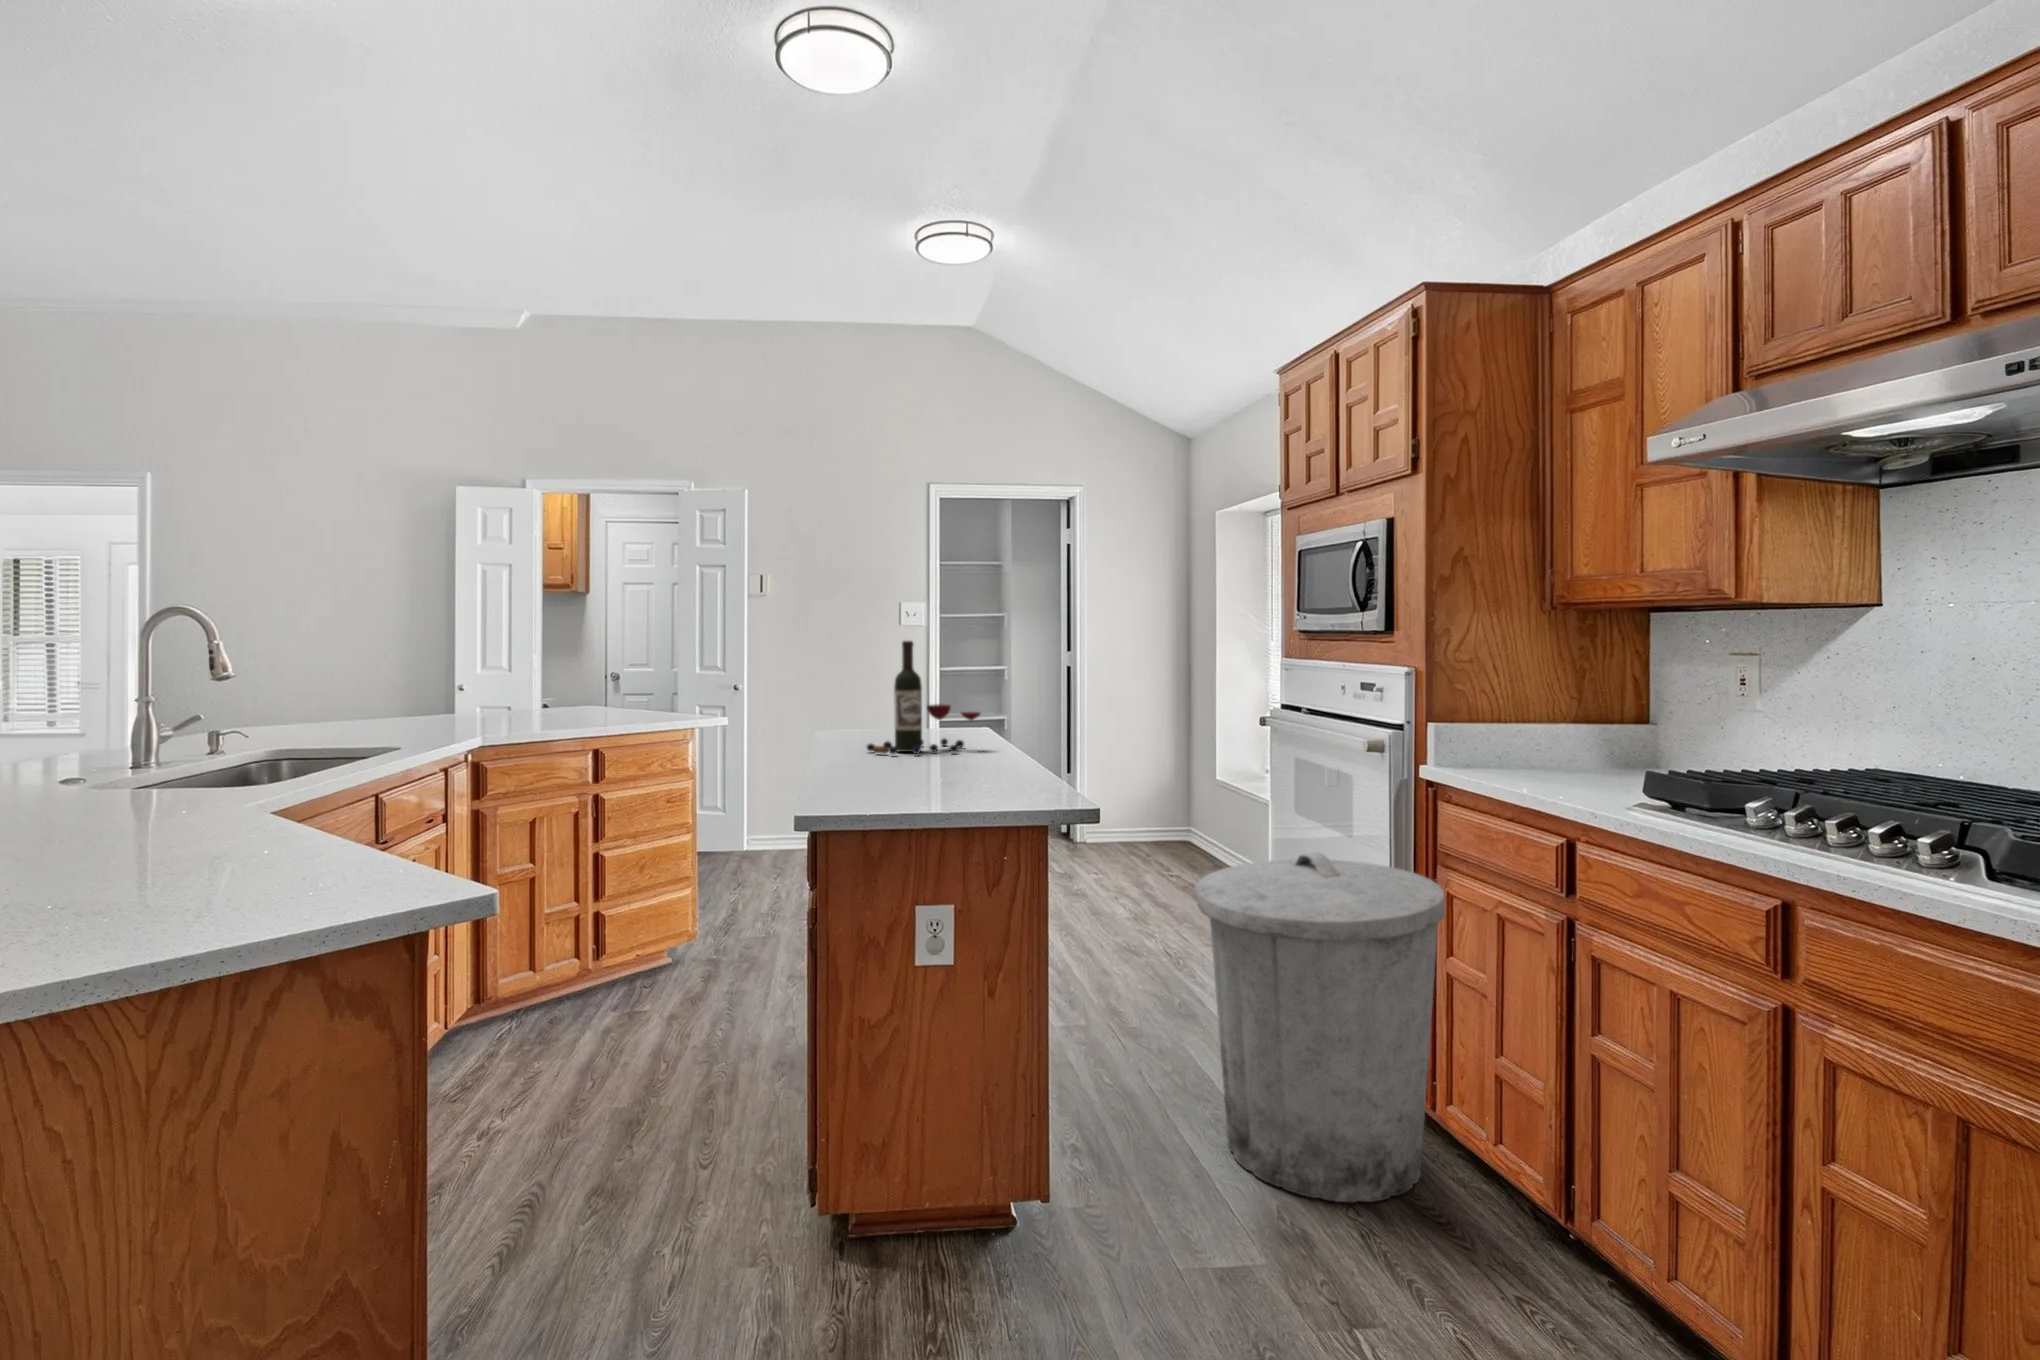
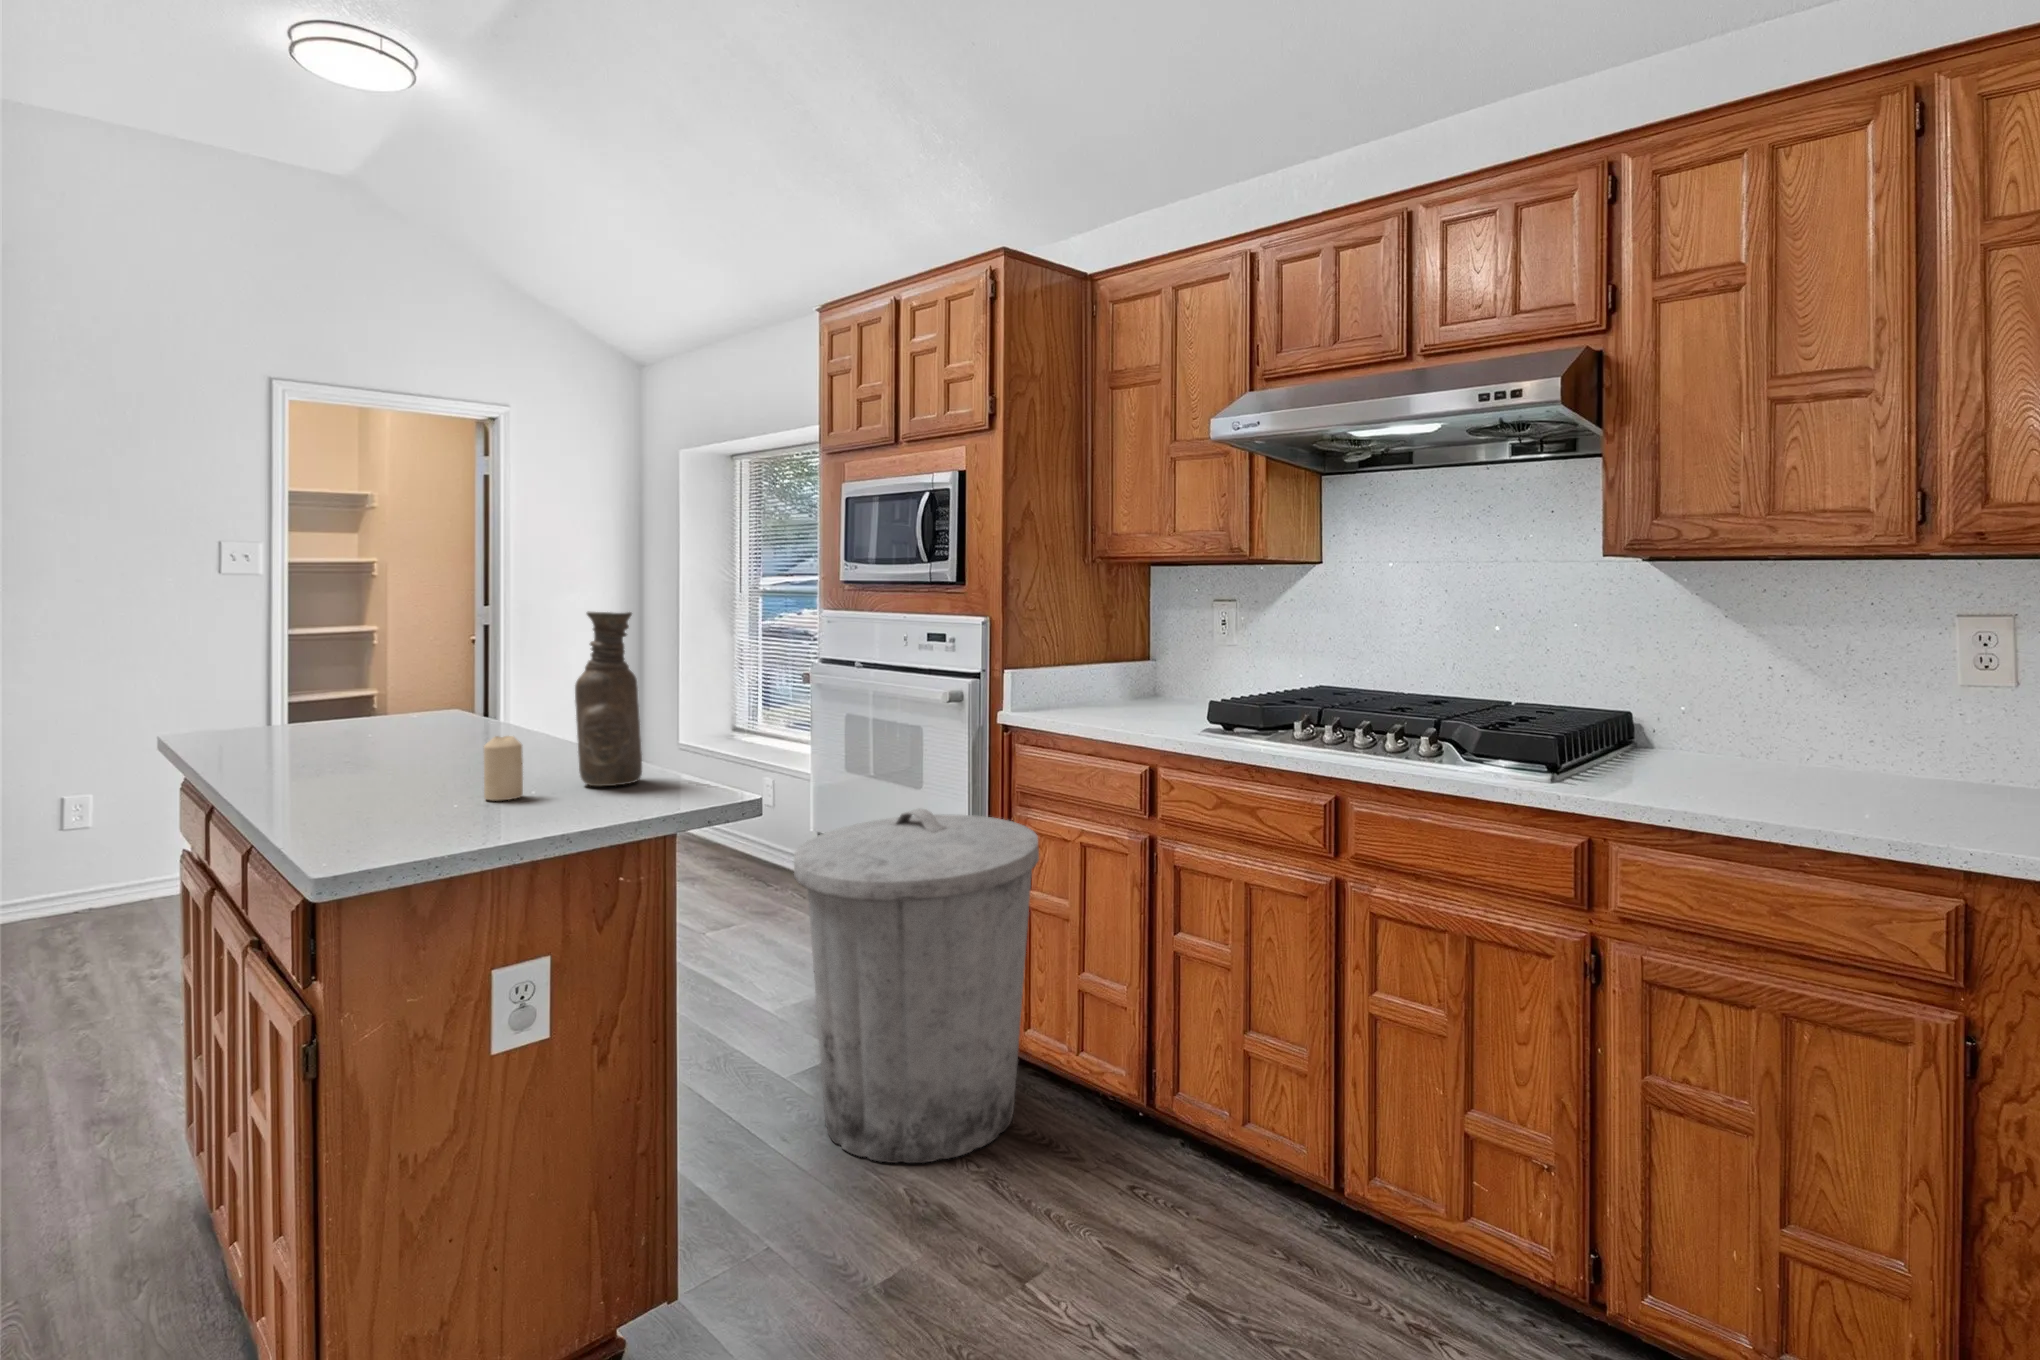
wine bottle: present [867,641,981,754] -> none [284,581,478,744]
vase: none [985,666,1033,800] -> present [575,612,642,786]
candle: none [921,756,946,803] -> present [484,736,523,800]

